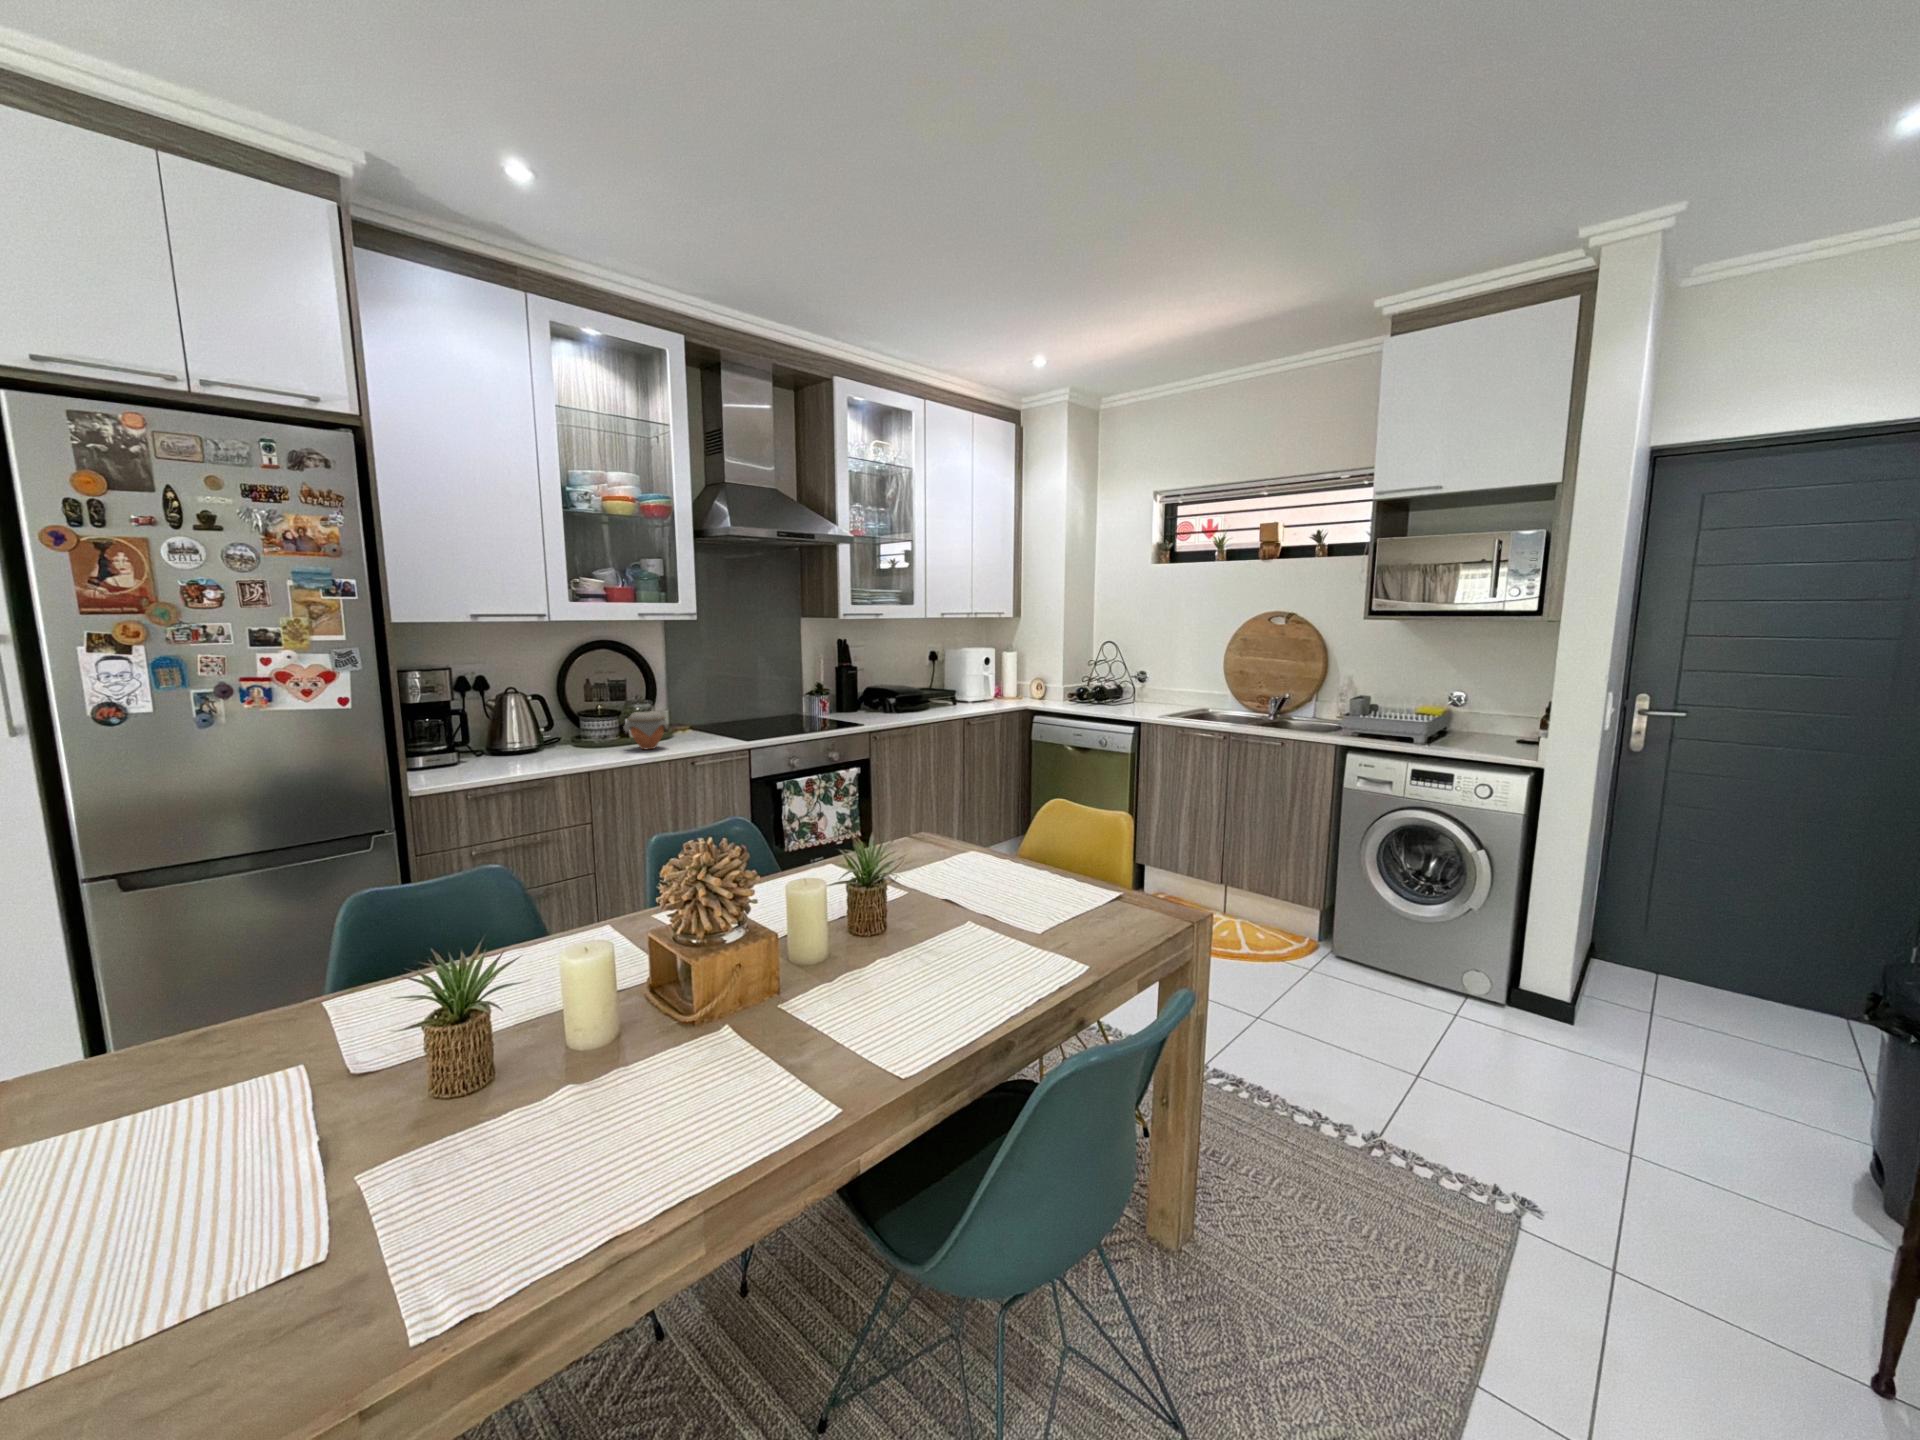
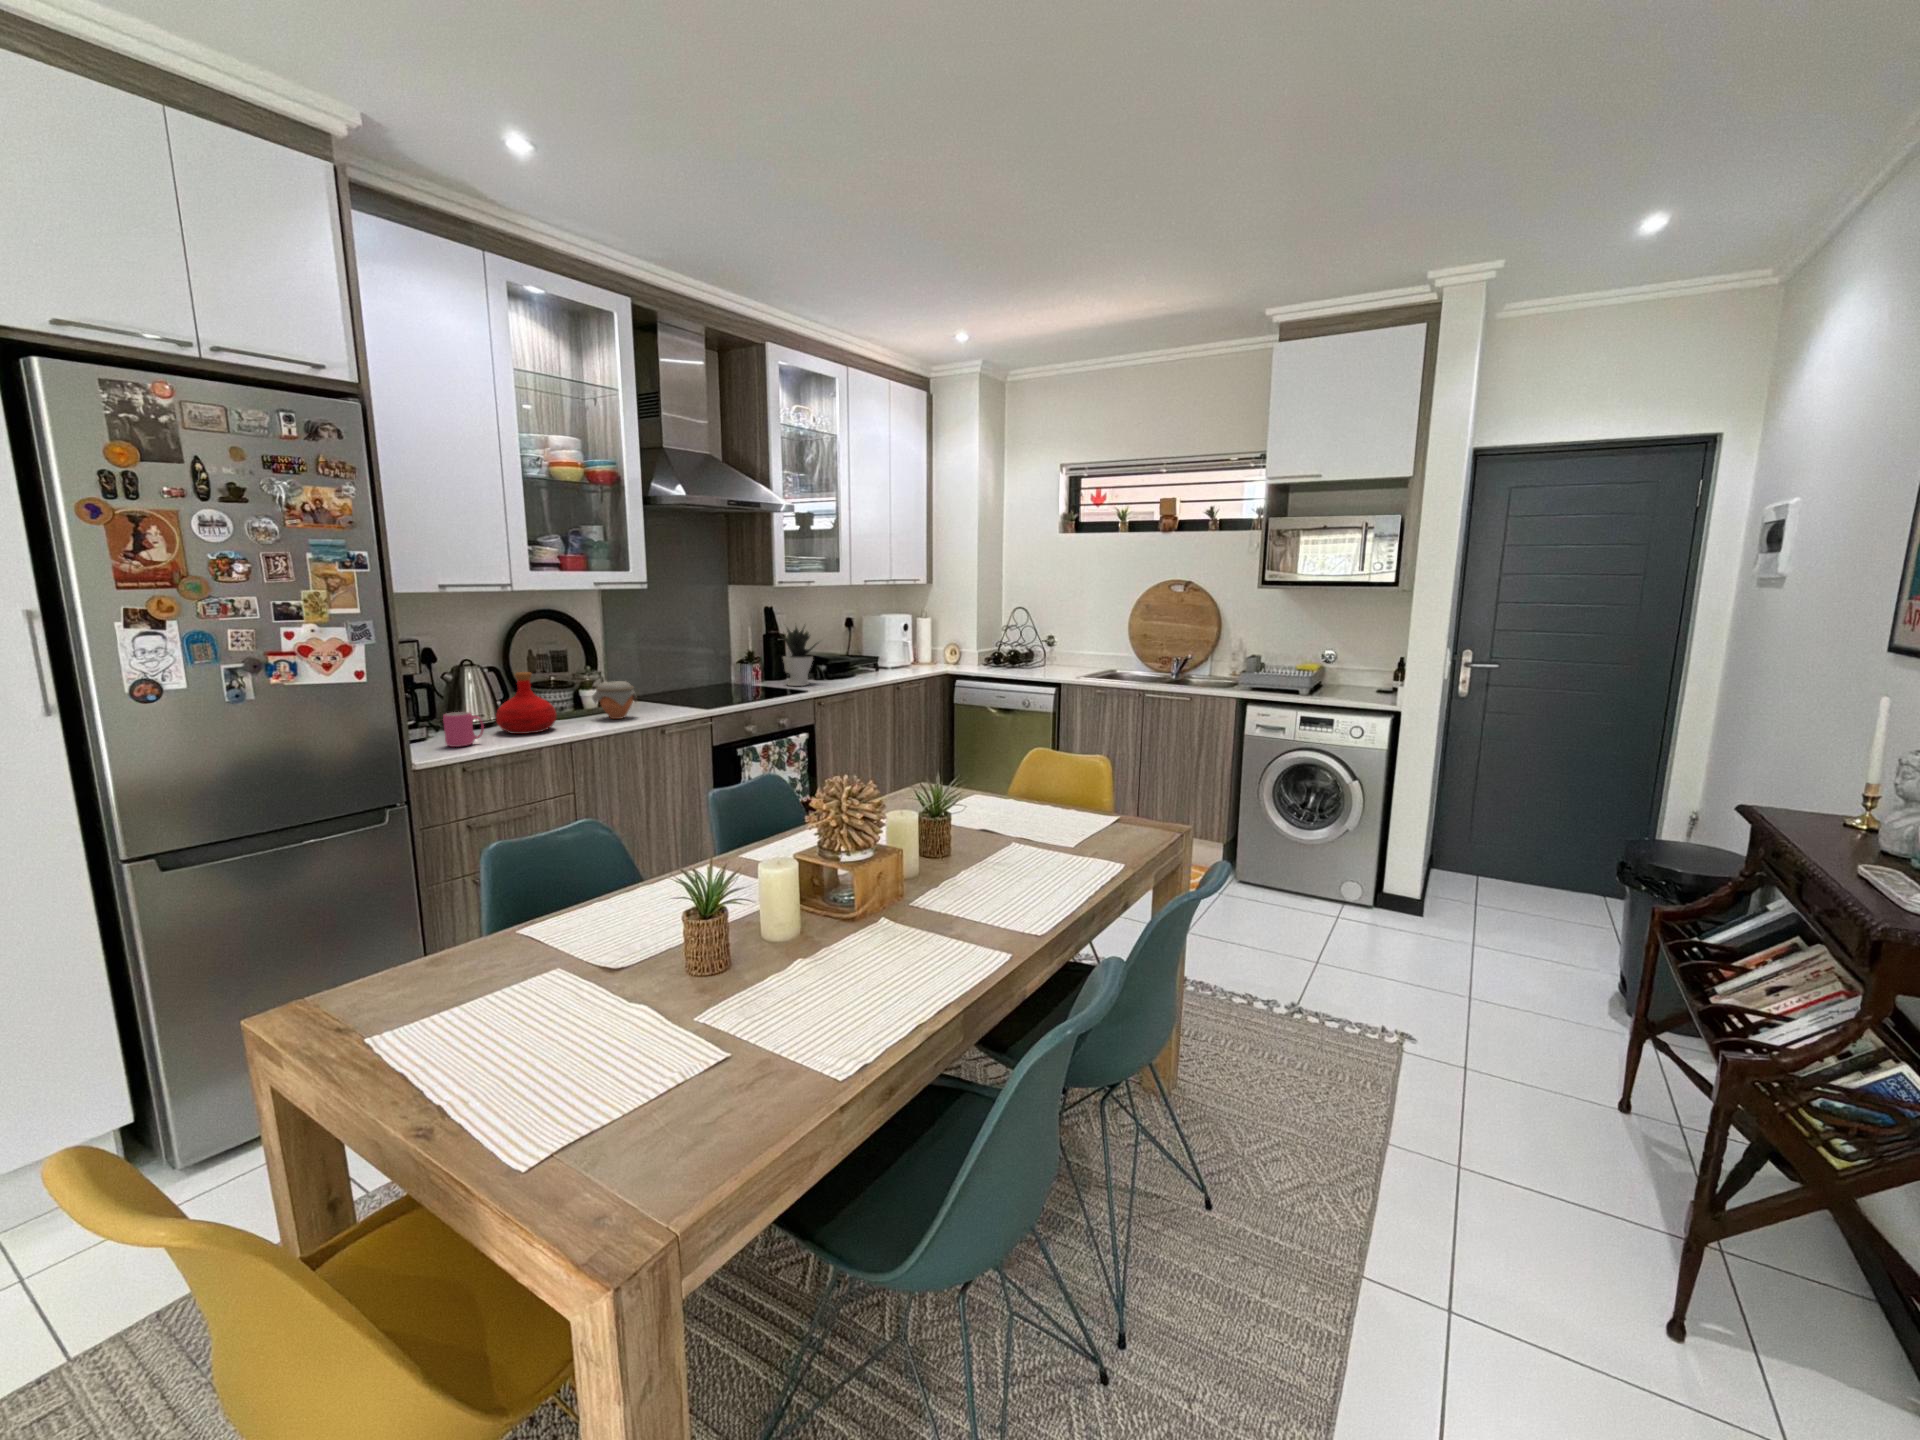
potted plant: none [839,654,886,719] -> present [781,627,817,686]
bottle: none [519,701,580,762] -> present [496,672,557,734]
mug: none [455,739,496,774] -> present [443,712,484,747]

